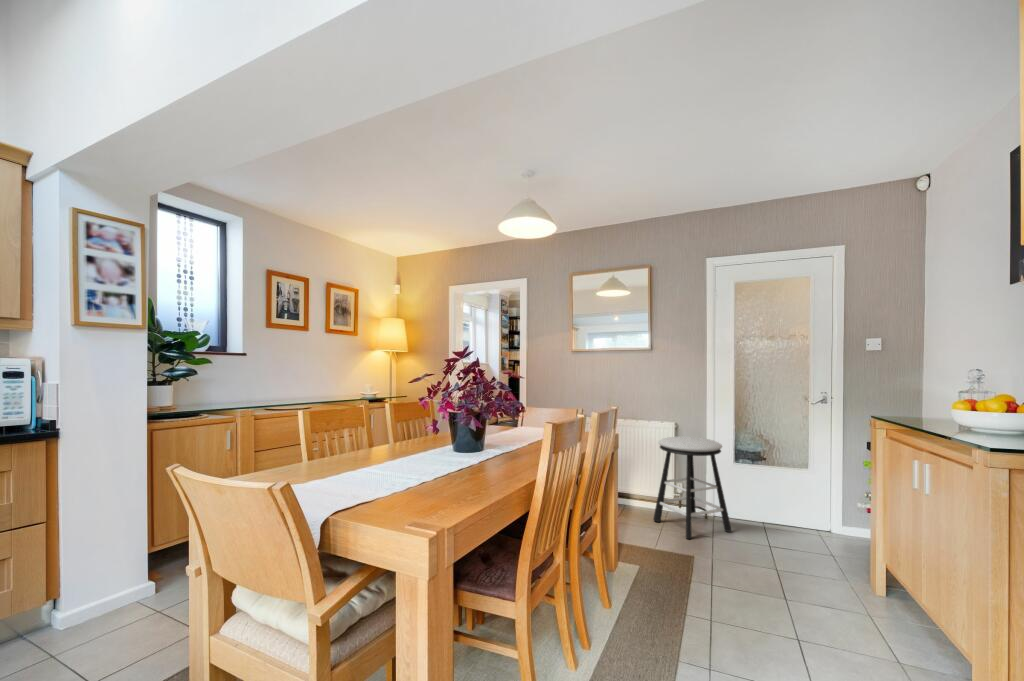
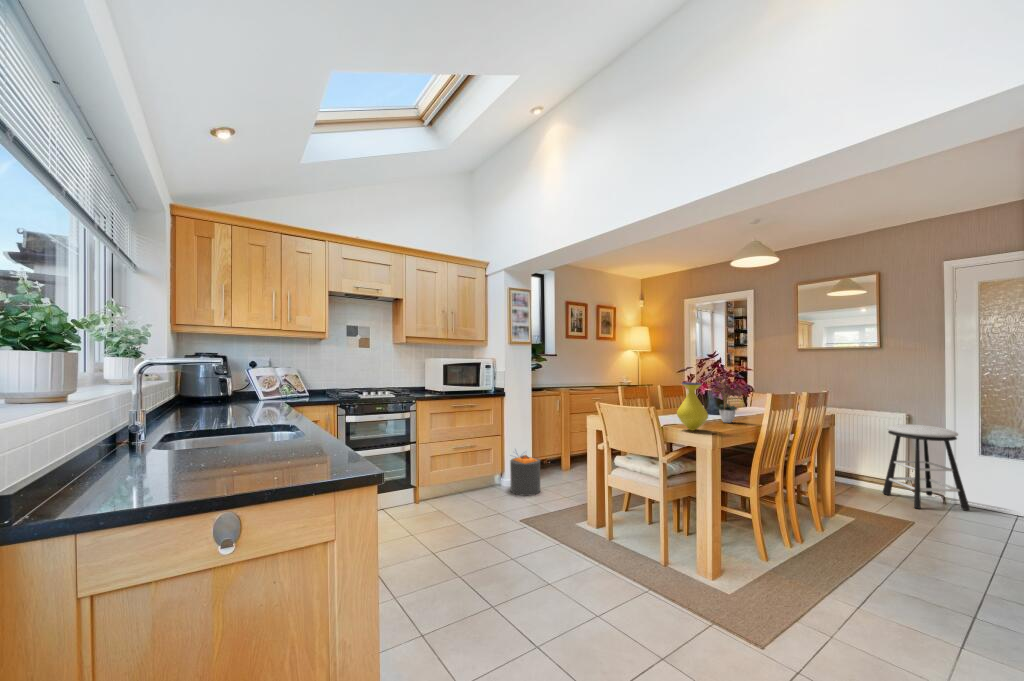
flower arrangement: none [455,383,508,465] -> present [715,376,744,423]
vase: none [376,401,434,498] -> present [677,382,708,430]
trash can: none [57,540,146,649] -> present [510,453,540,496]

